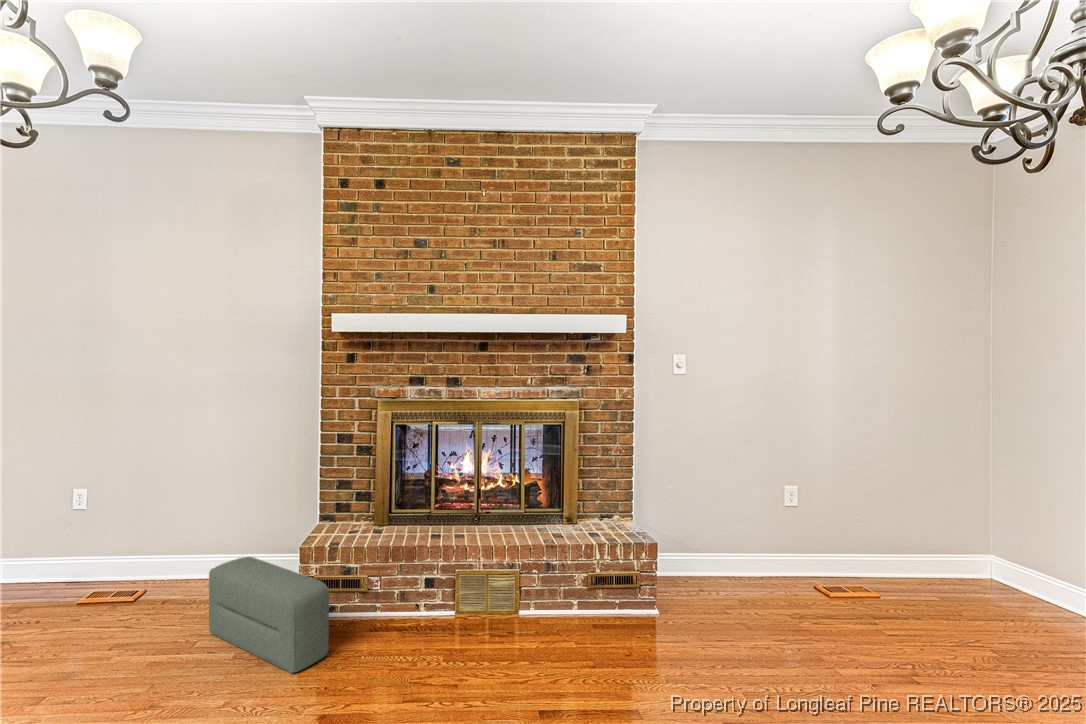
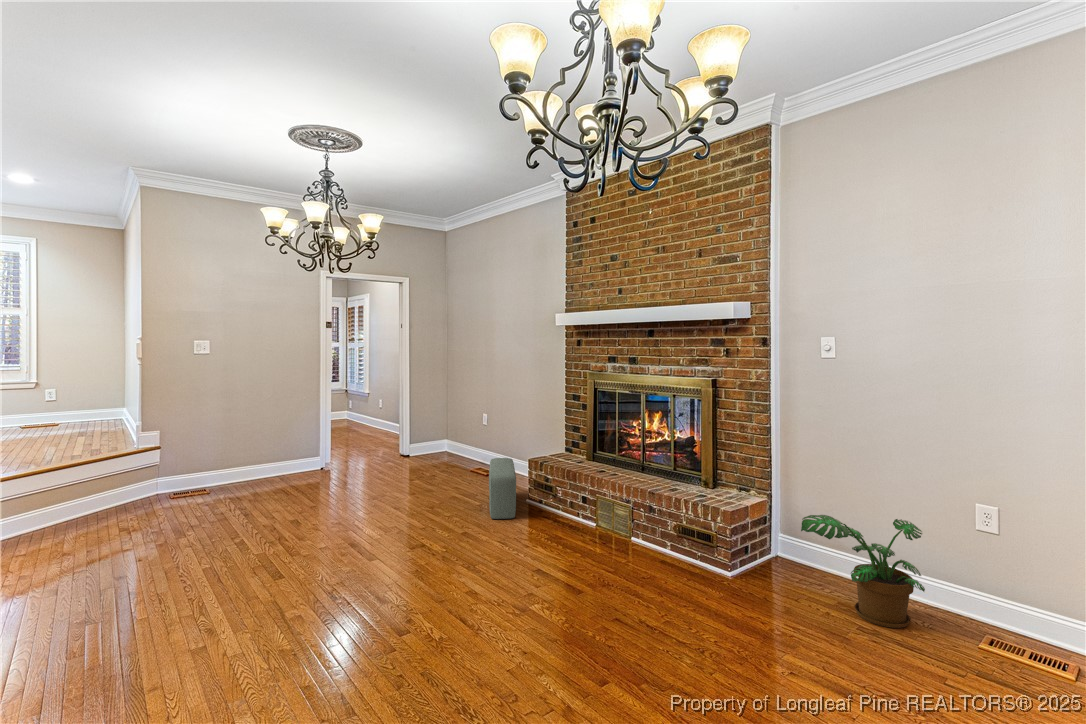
potted plant: none [714,508,790,602] -> present [801,515,925,628]

